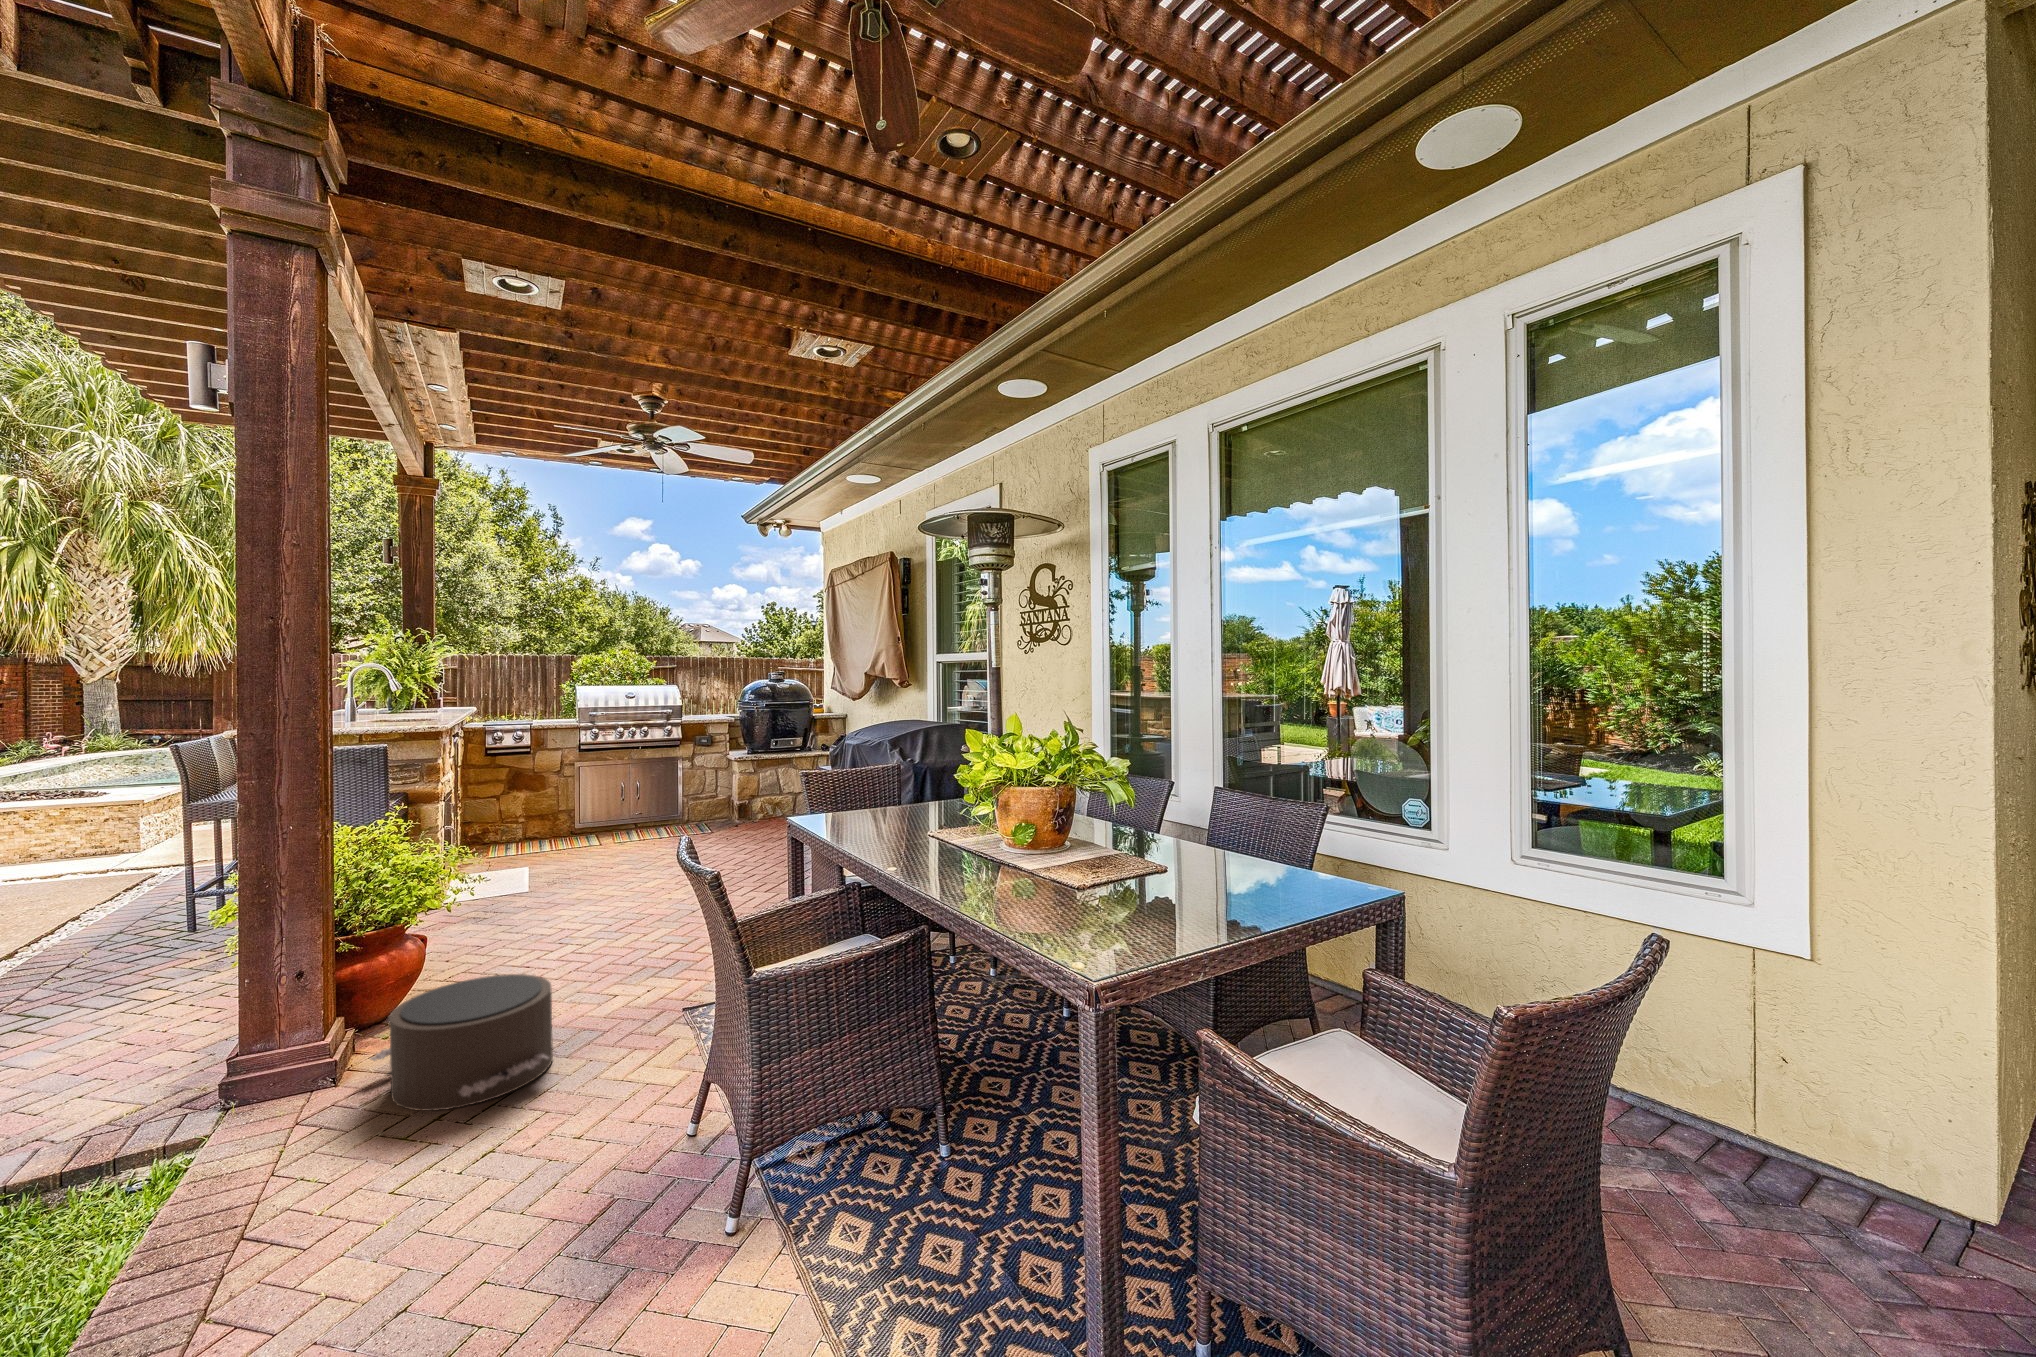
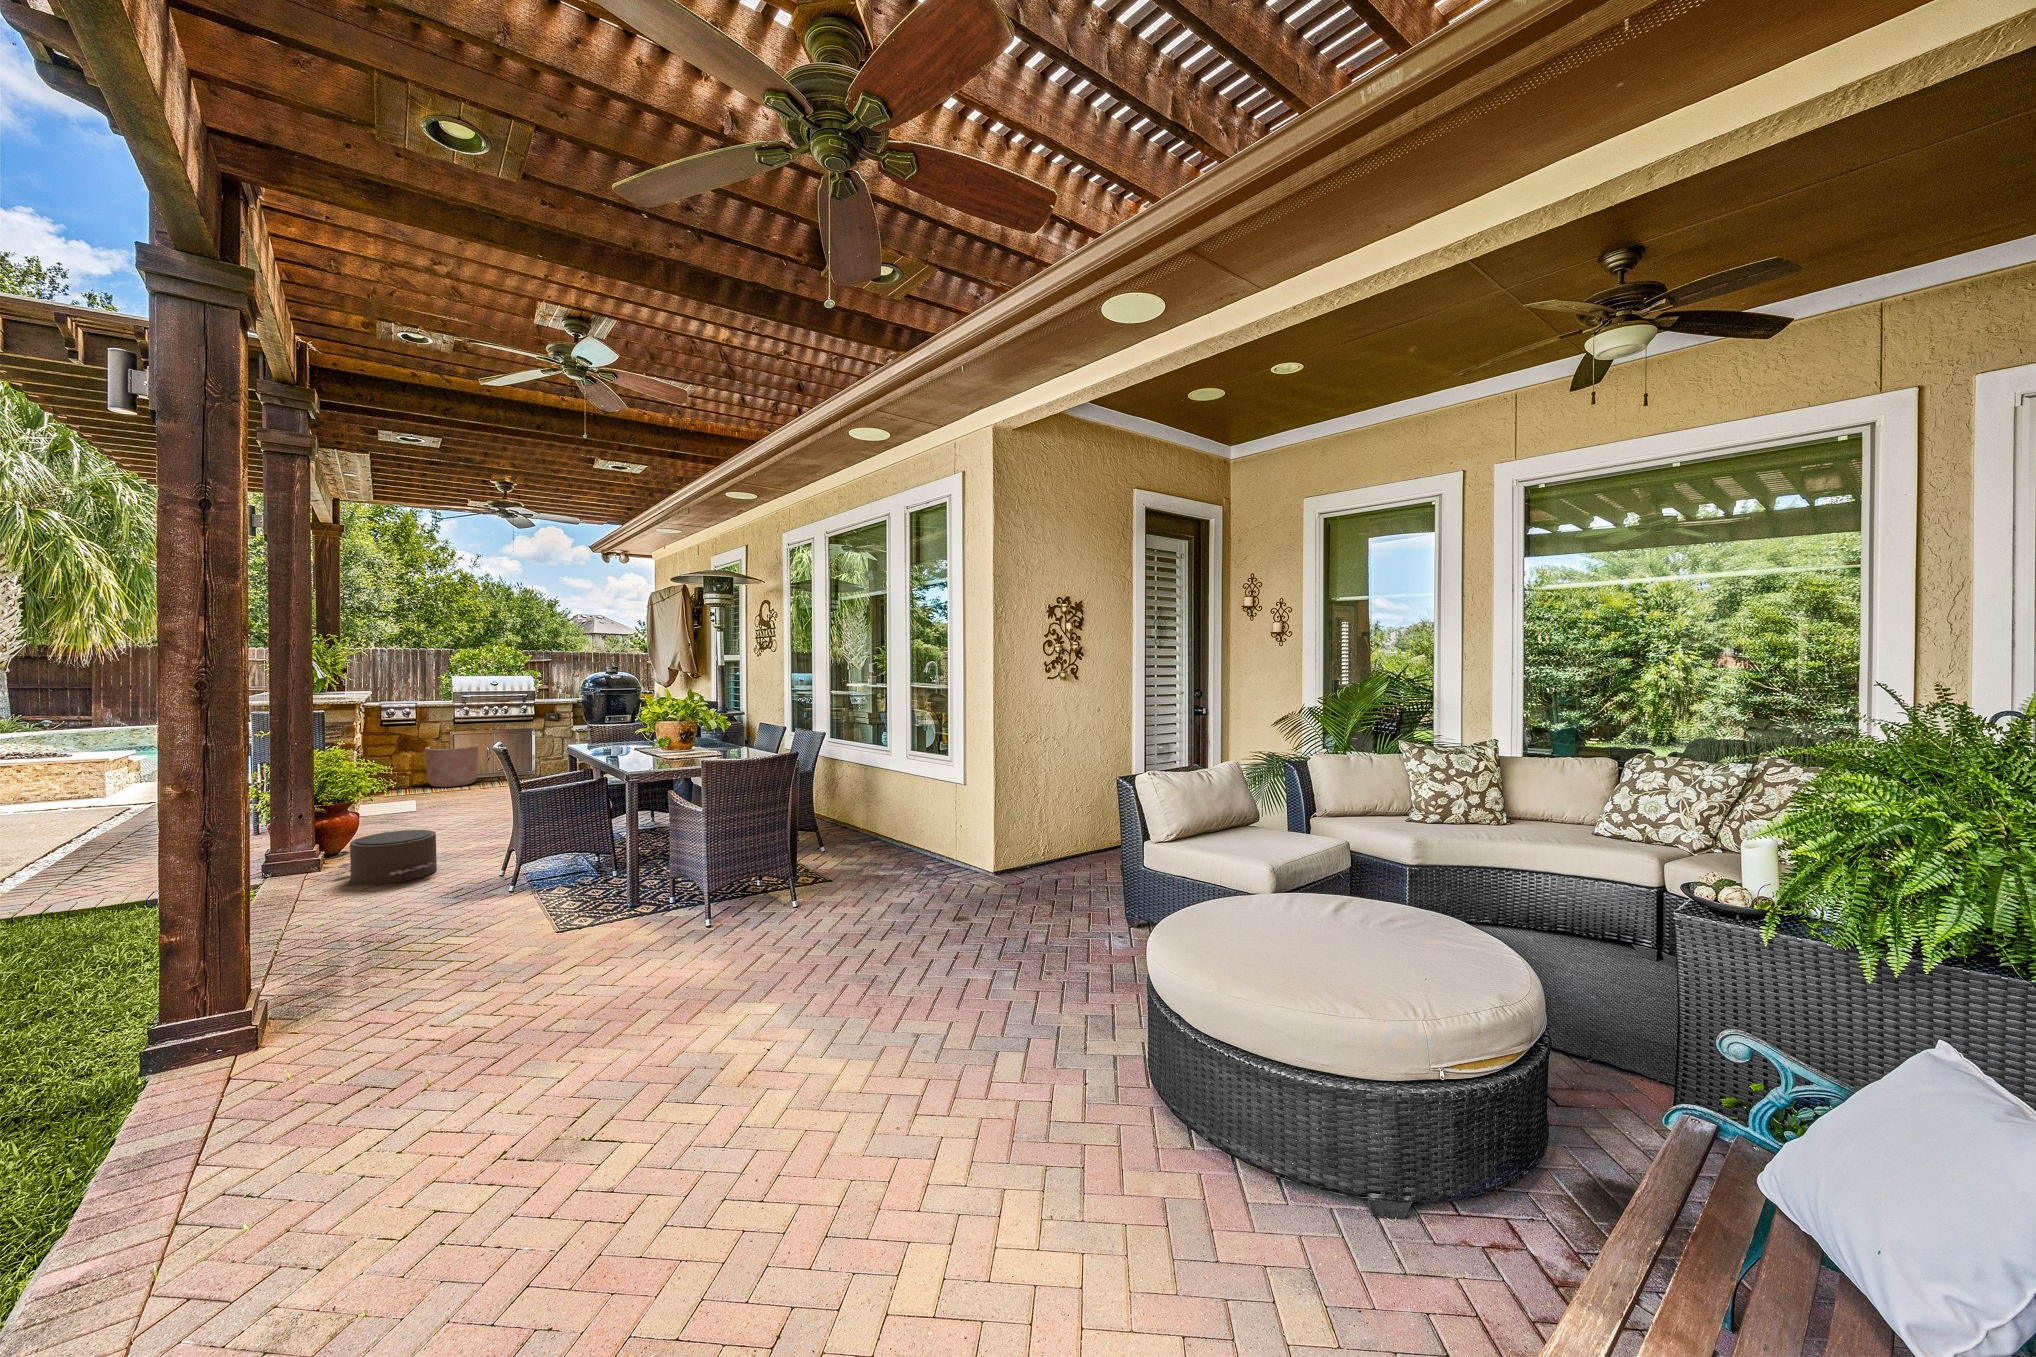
planter: none [542,781,611,845] -> present [425,745,478,787]

